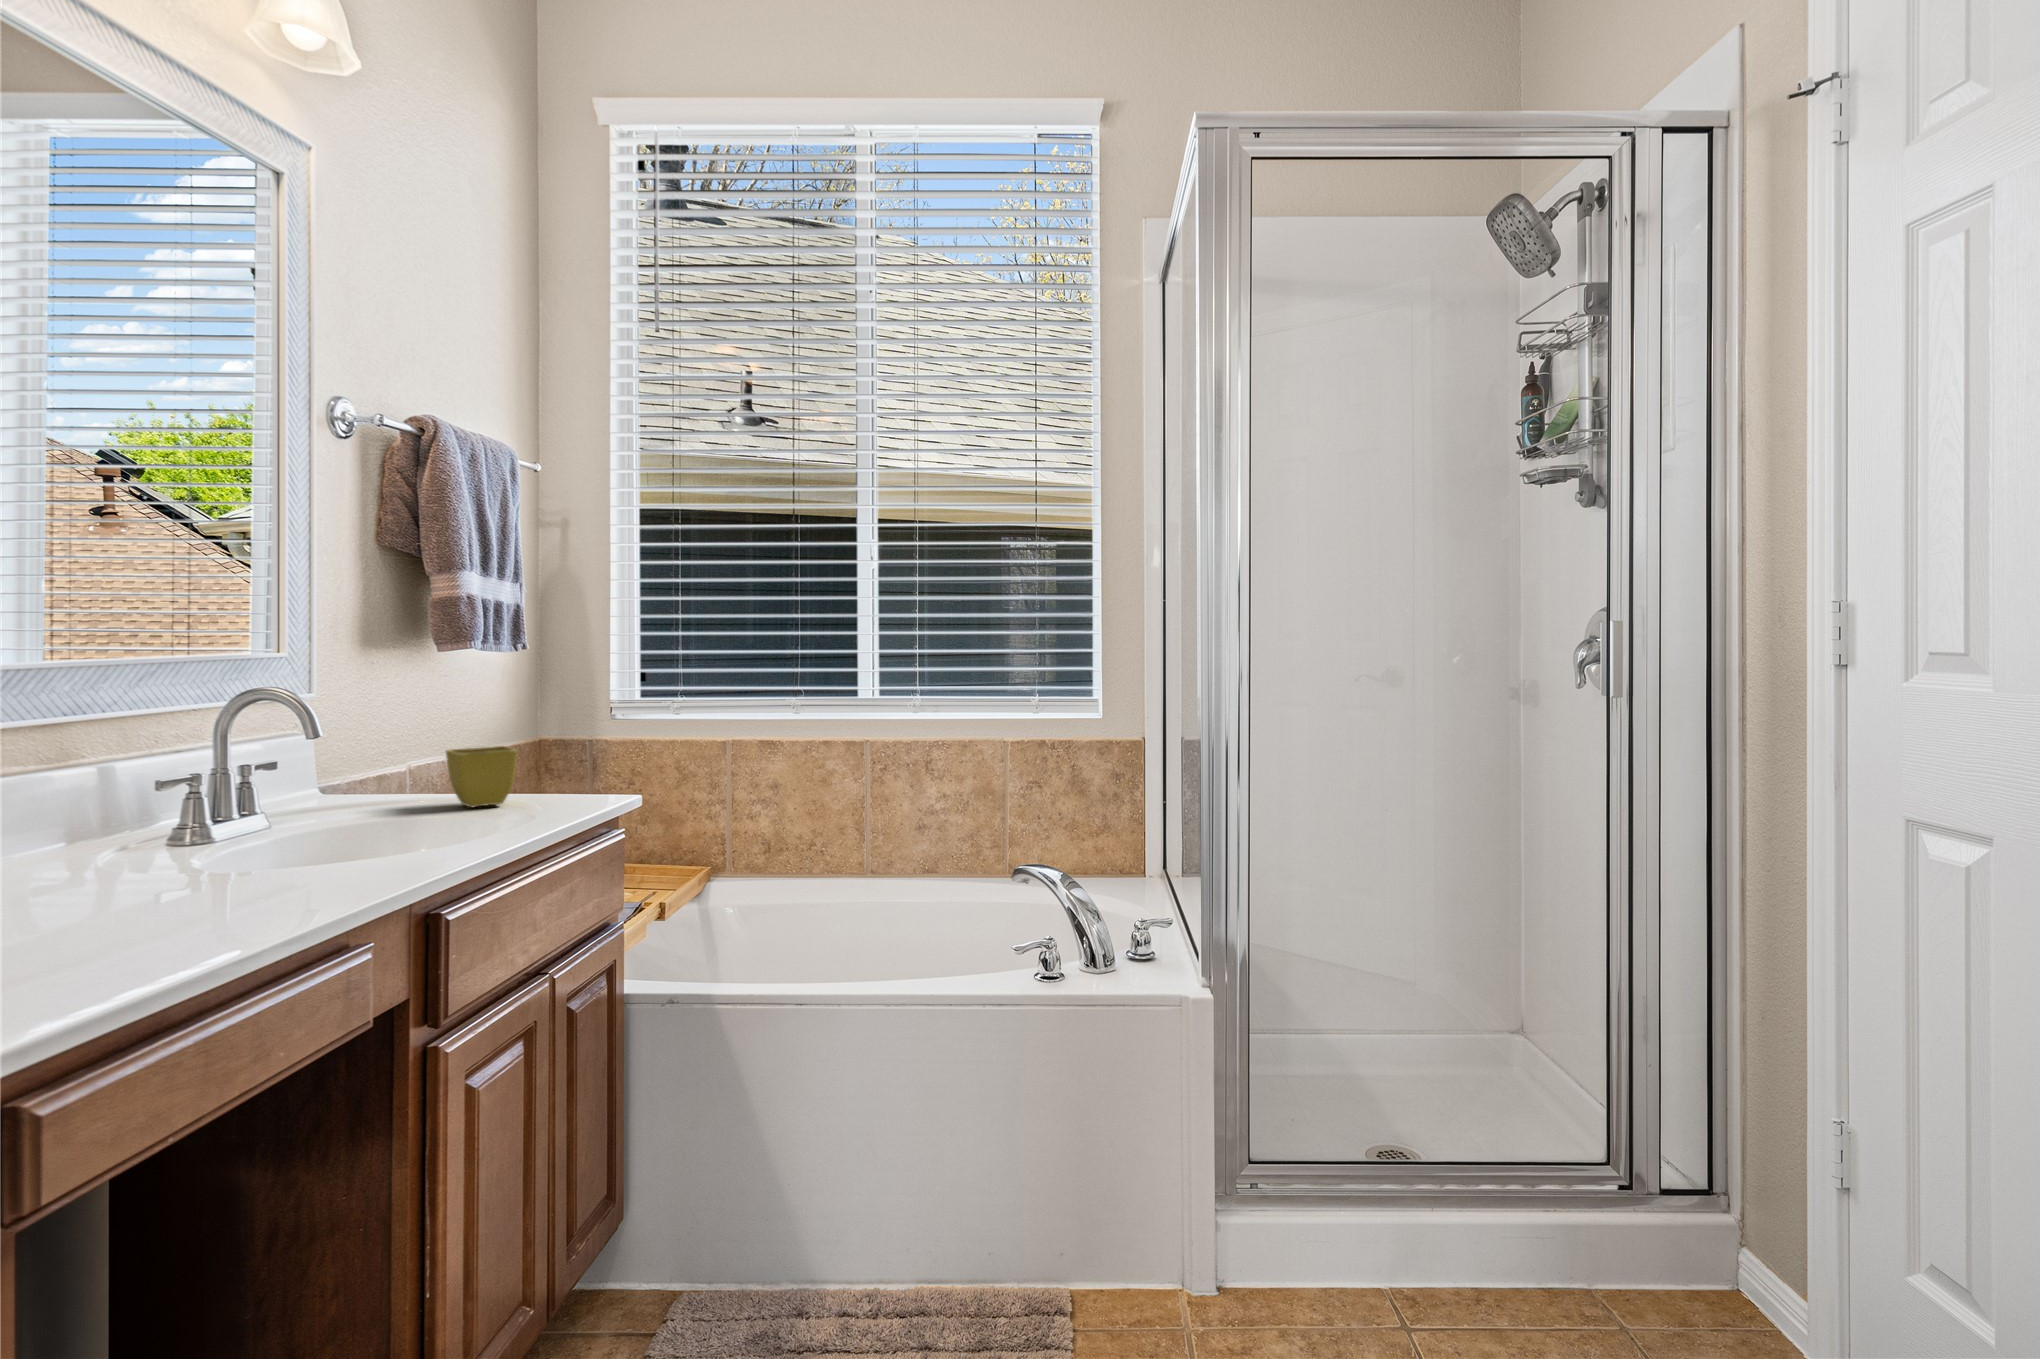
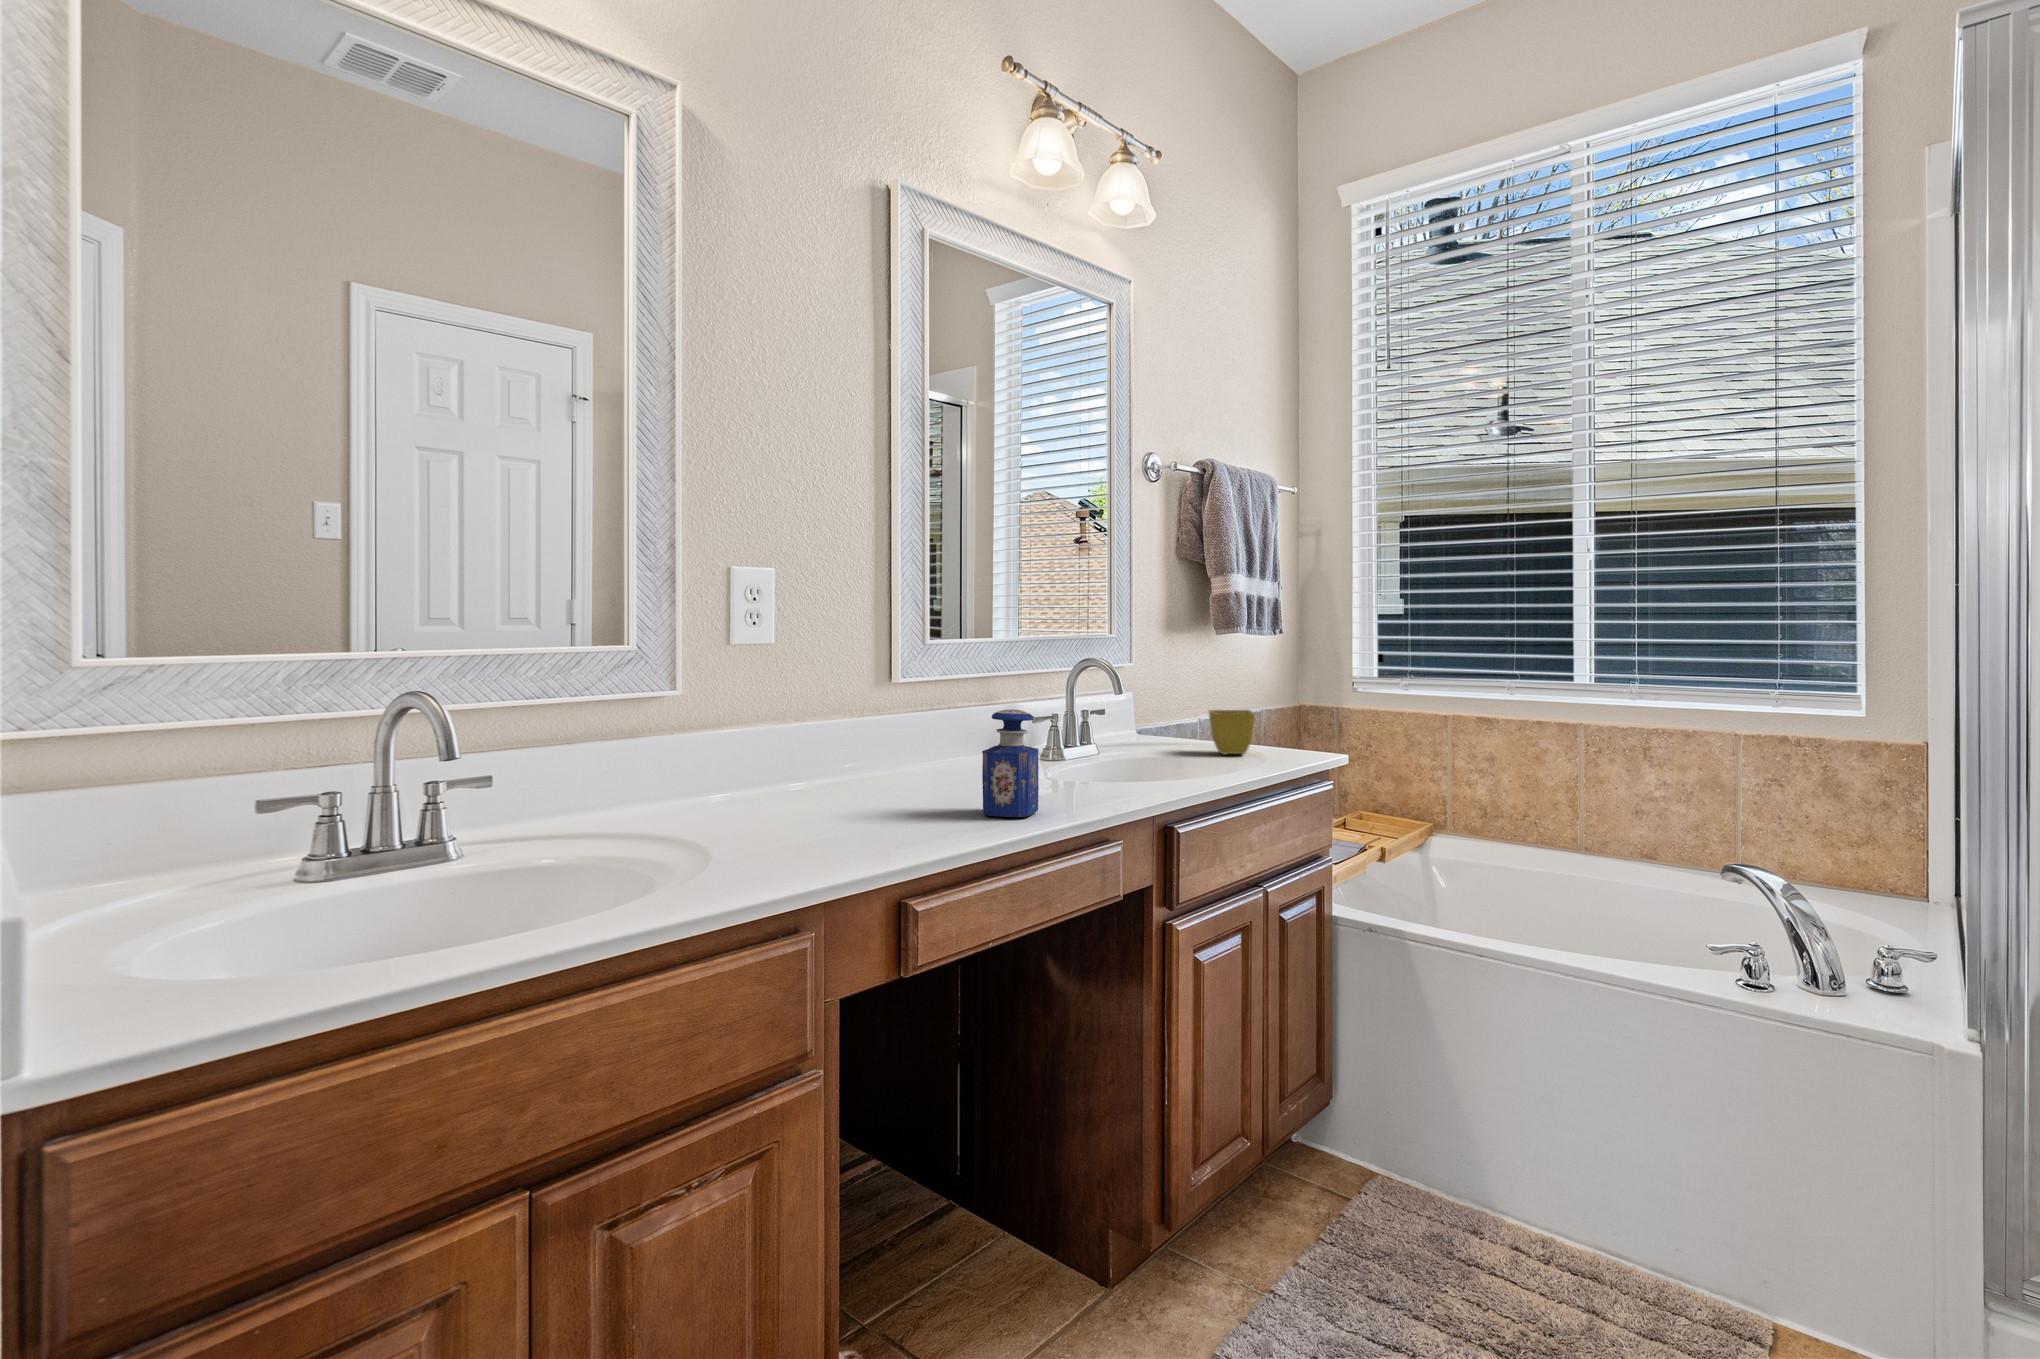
perfume bottle: none [118,772,225,943] -> present [982,710,1038,817]

